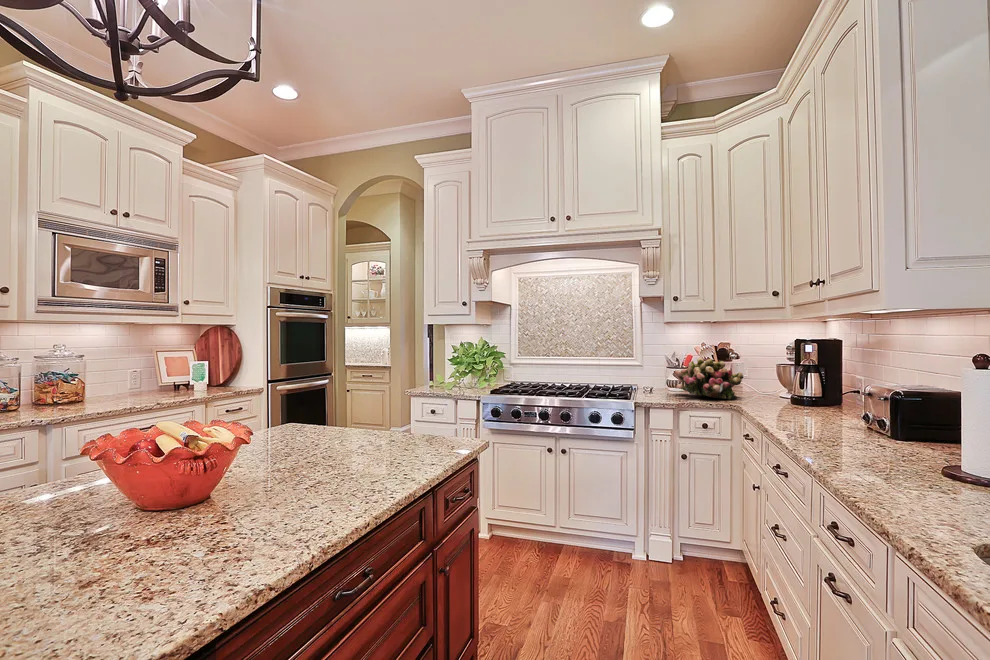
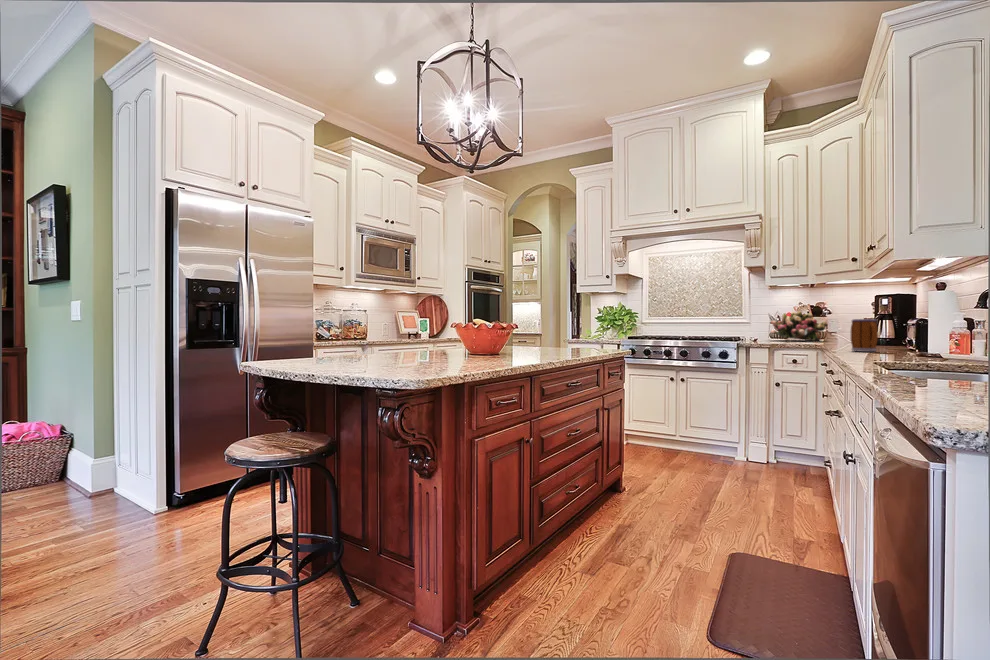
mug: none [869,417,926,481] -> present [851,319,878,352]

